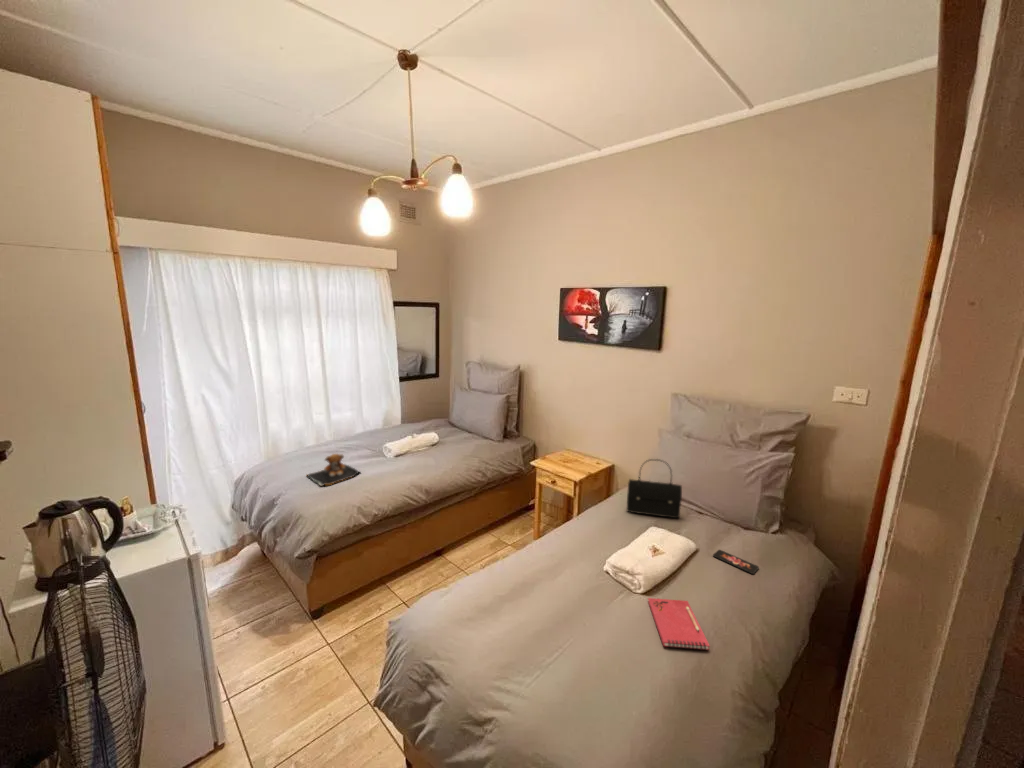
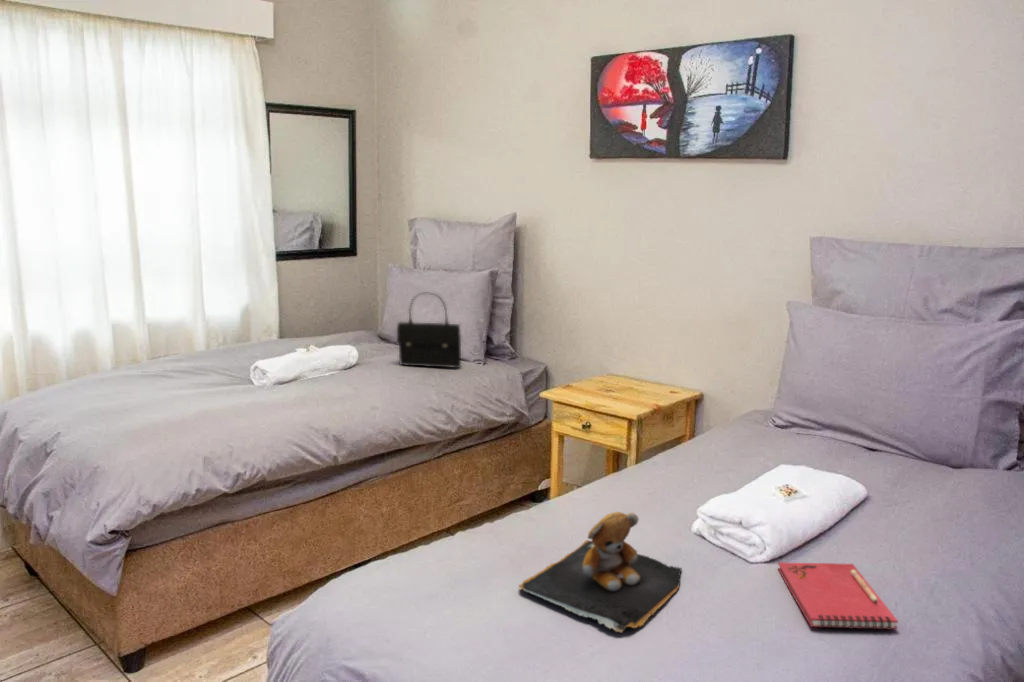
teddy bear: present [308,454,359,486] -> present [519,512,682,632]
handbag: present [627,460,682,518] -> present [397,299,461,368]
smartphone: present [713,550,759,574] -> none [898,495,985,526]

